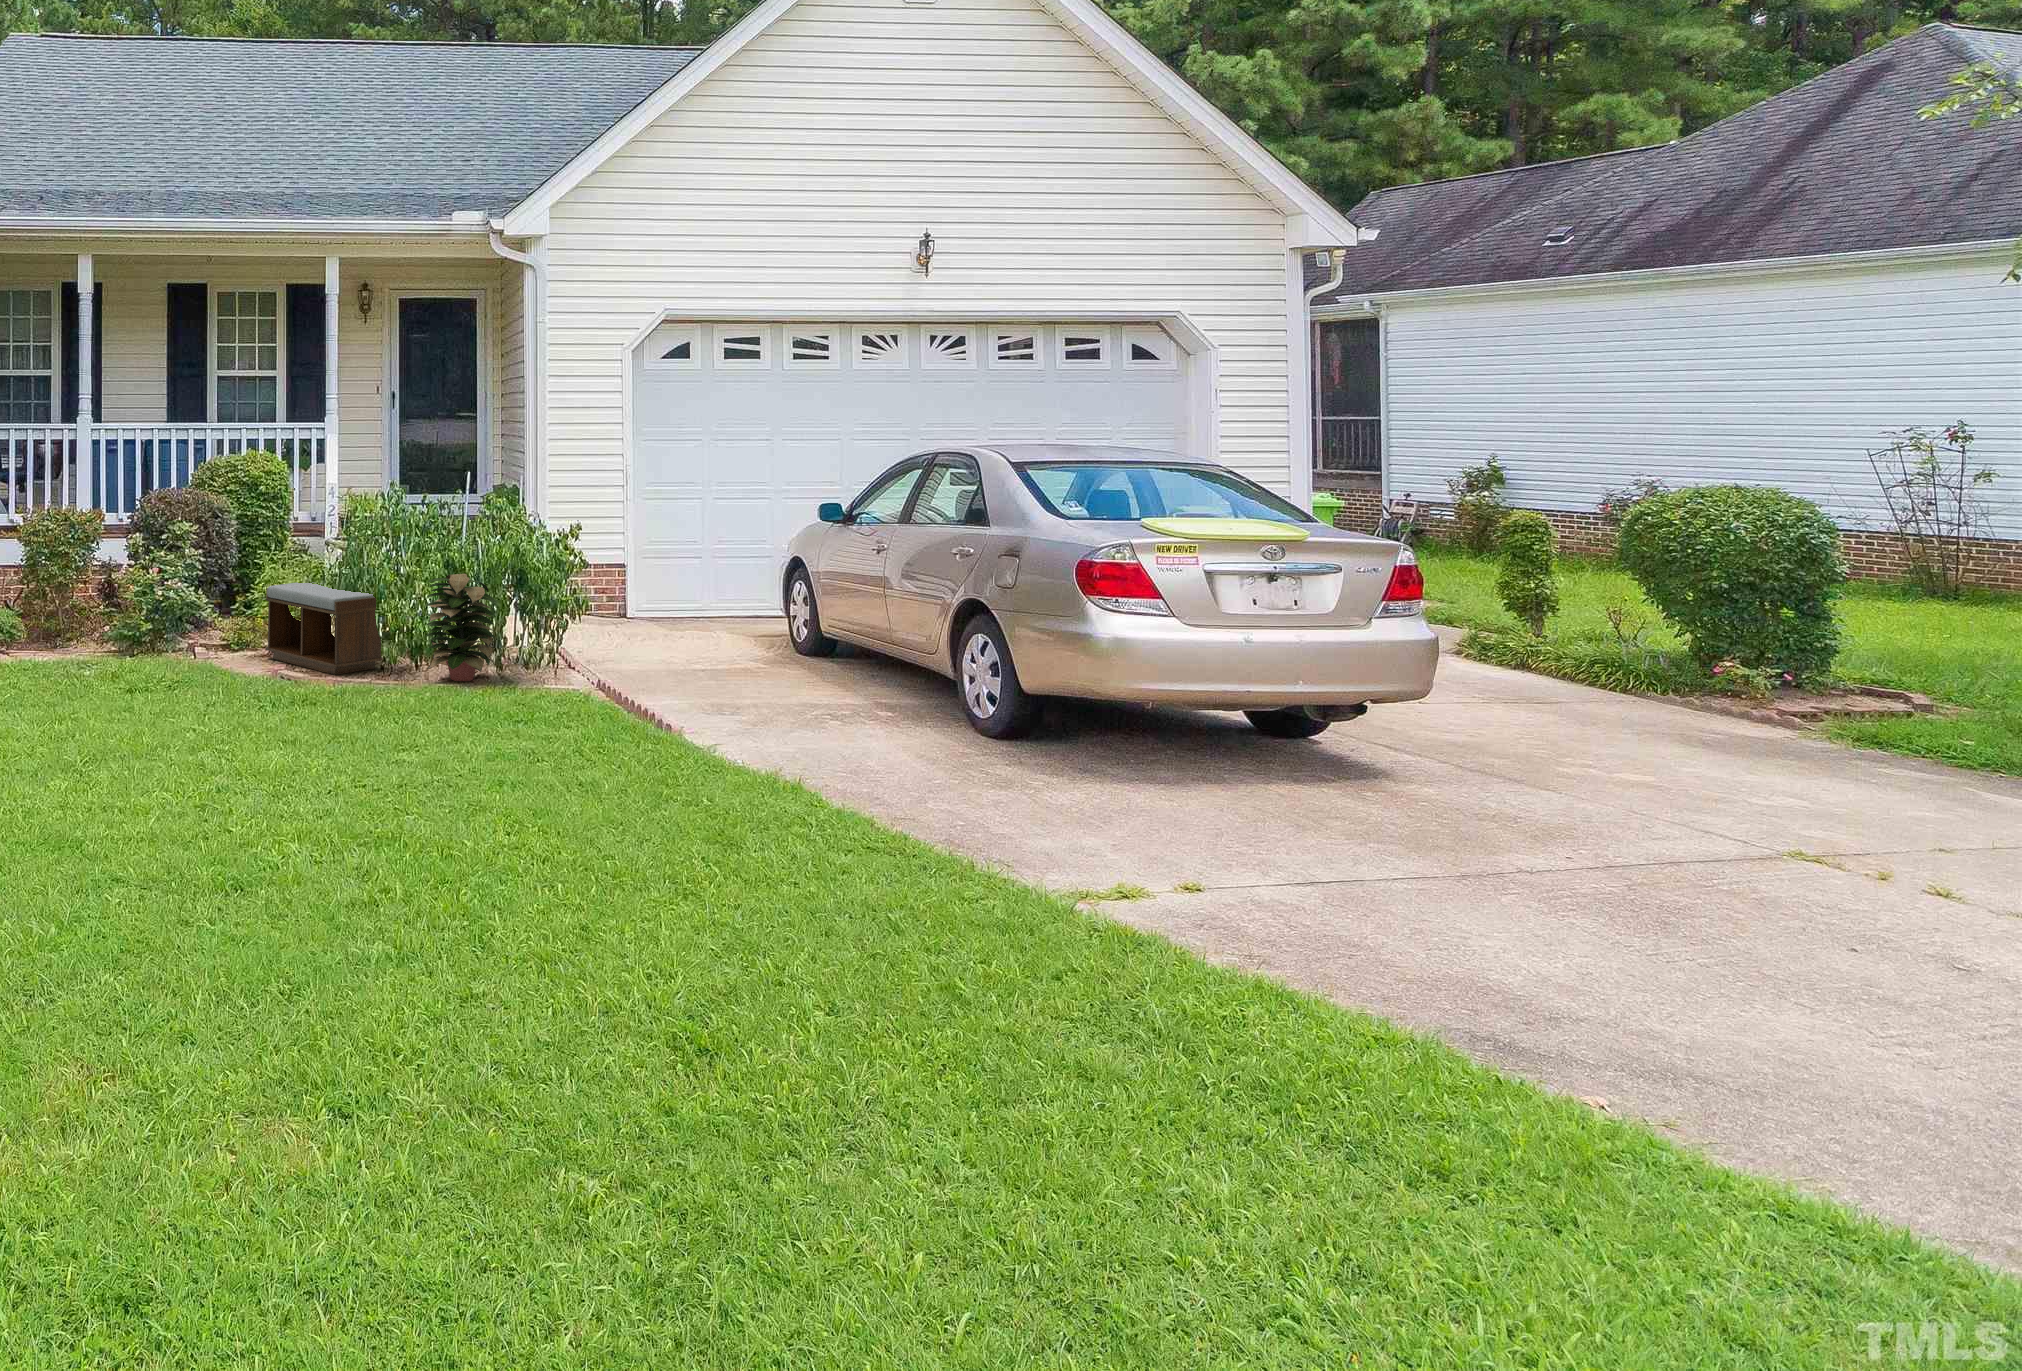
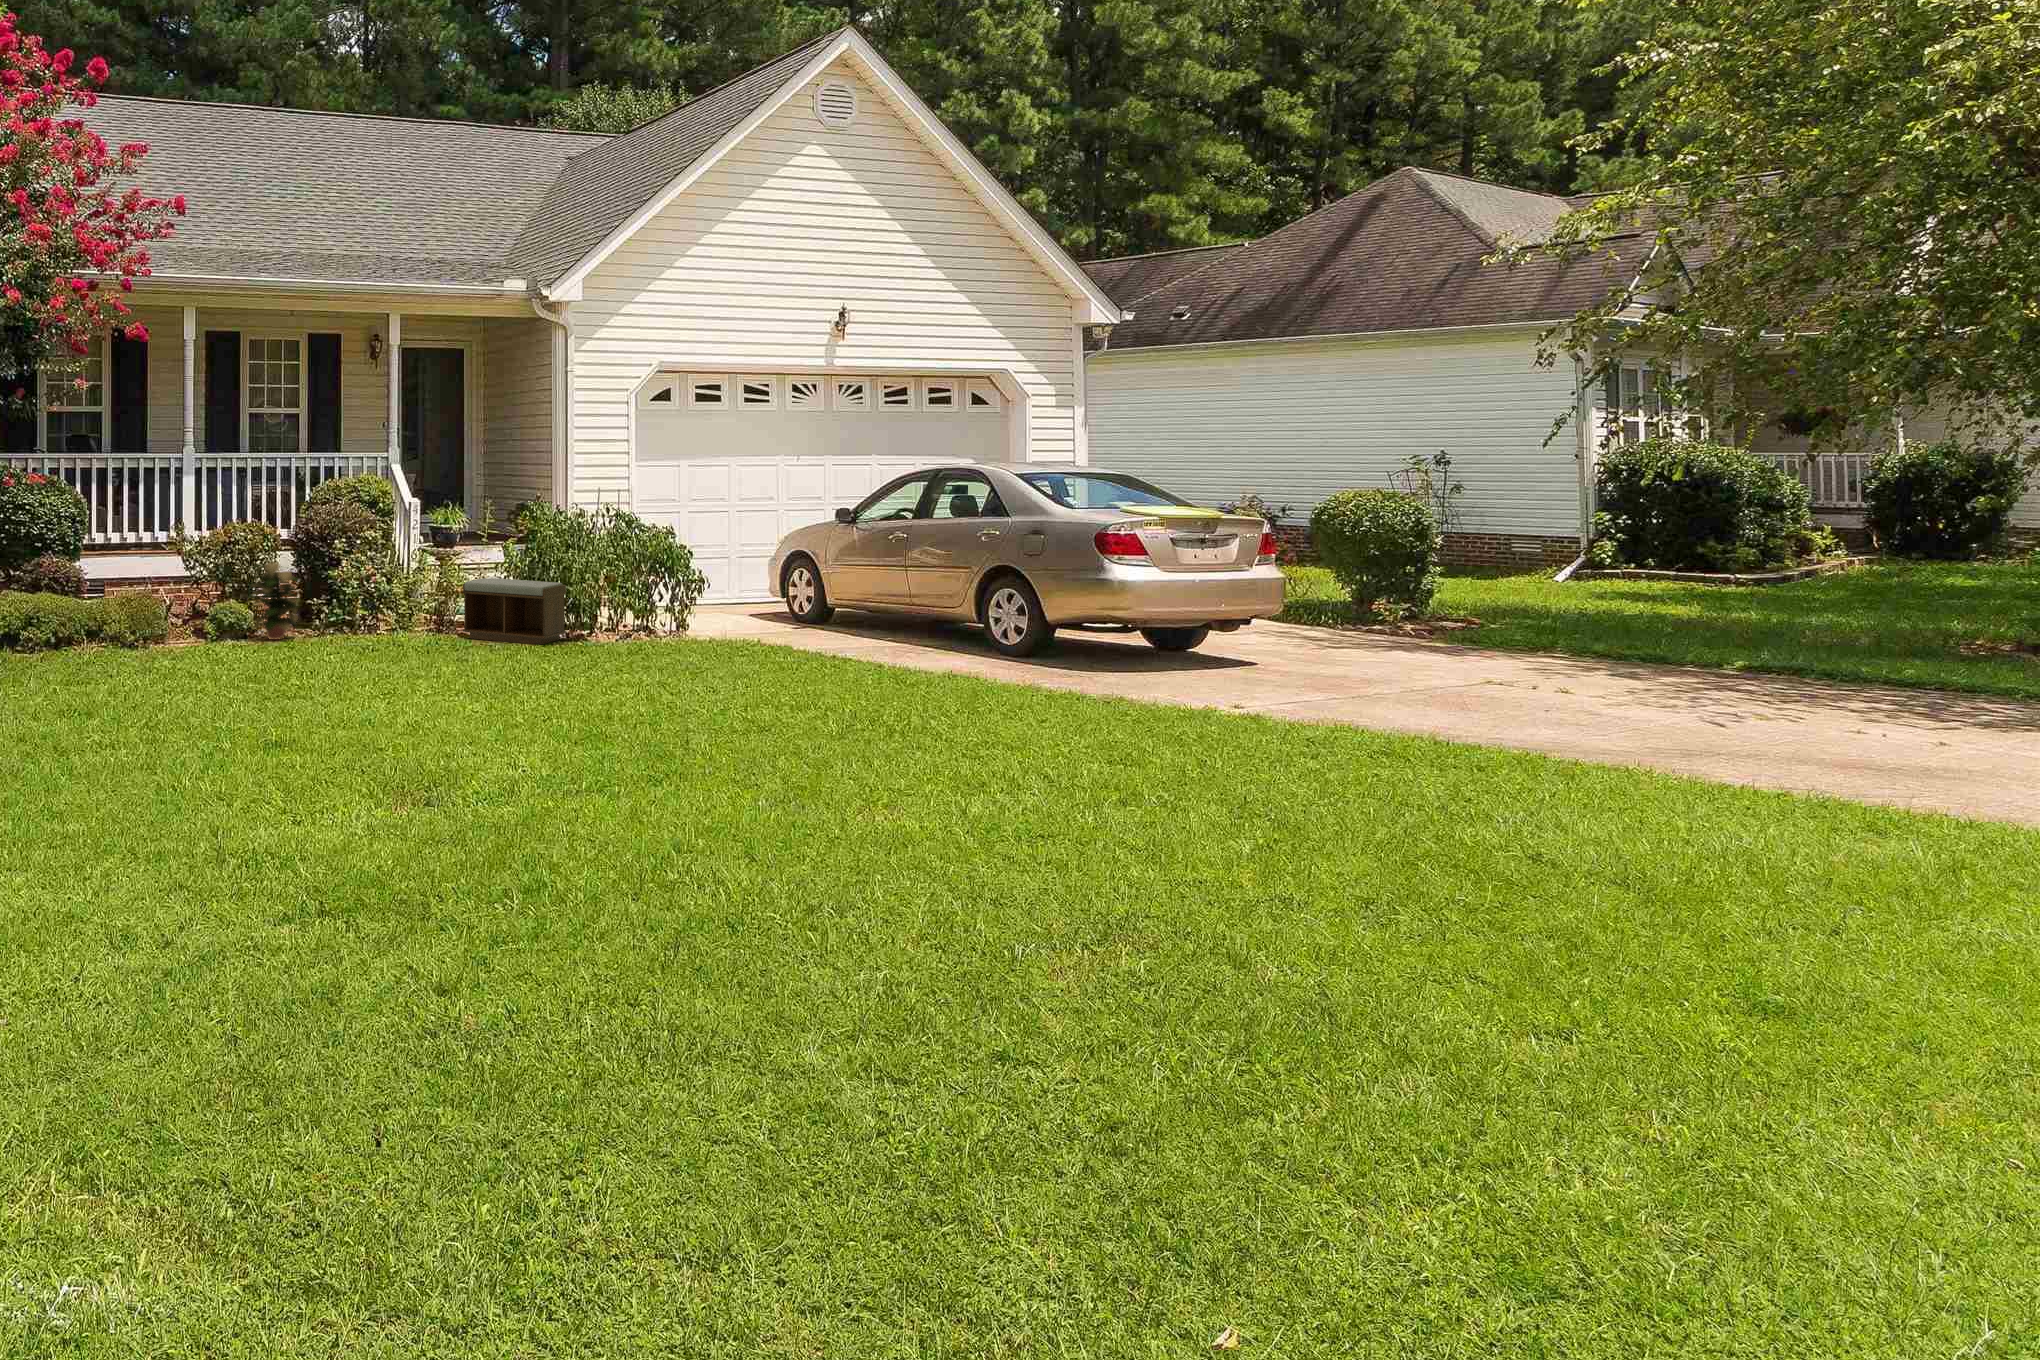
decorative plant: present [426,574,496,681] -> present [252,562,298,640]

